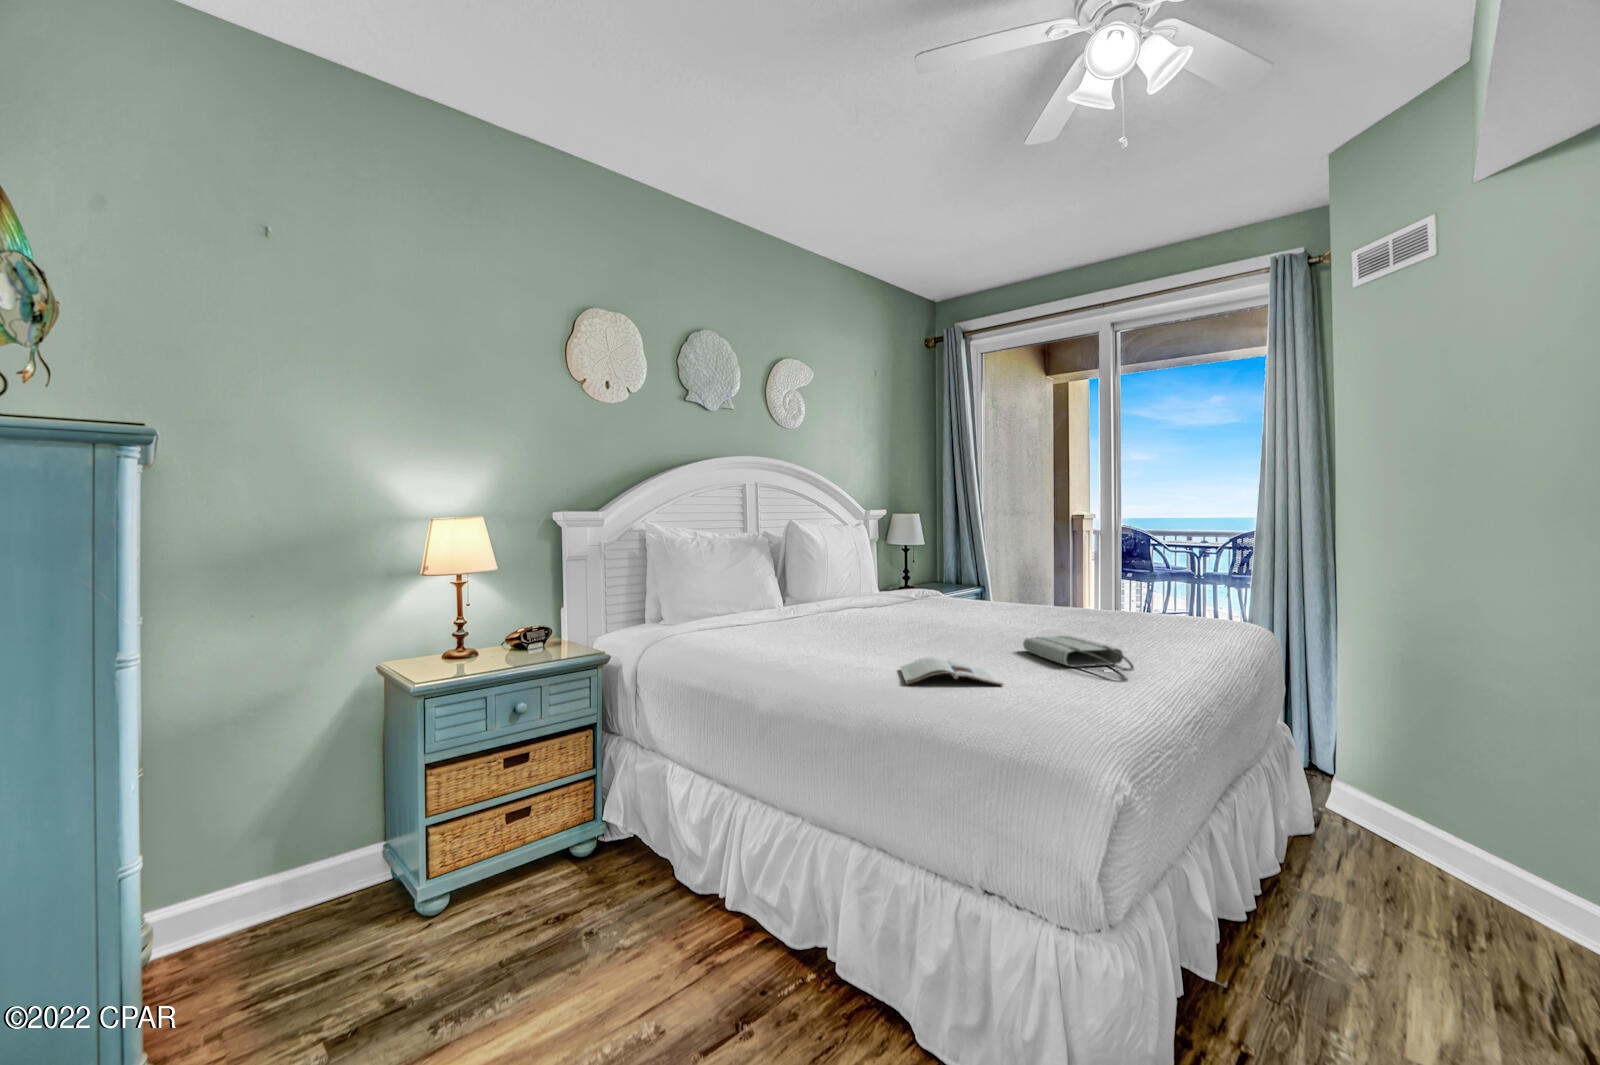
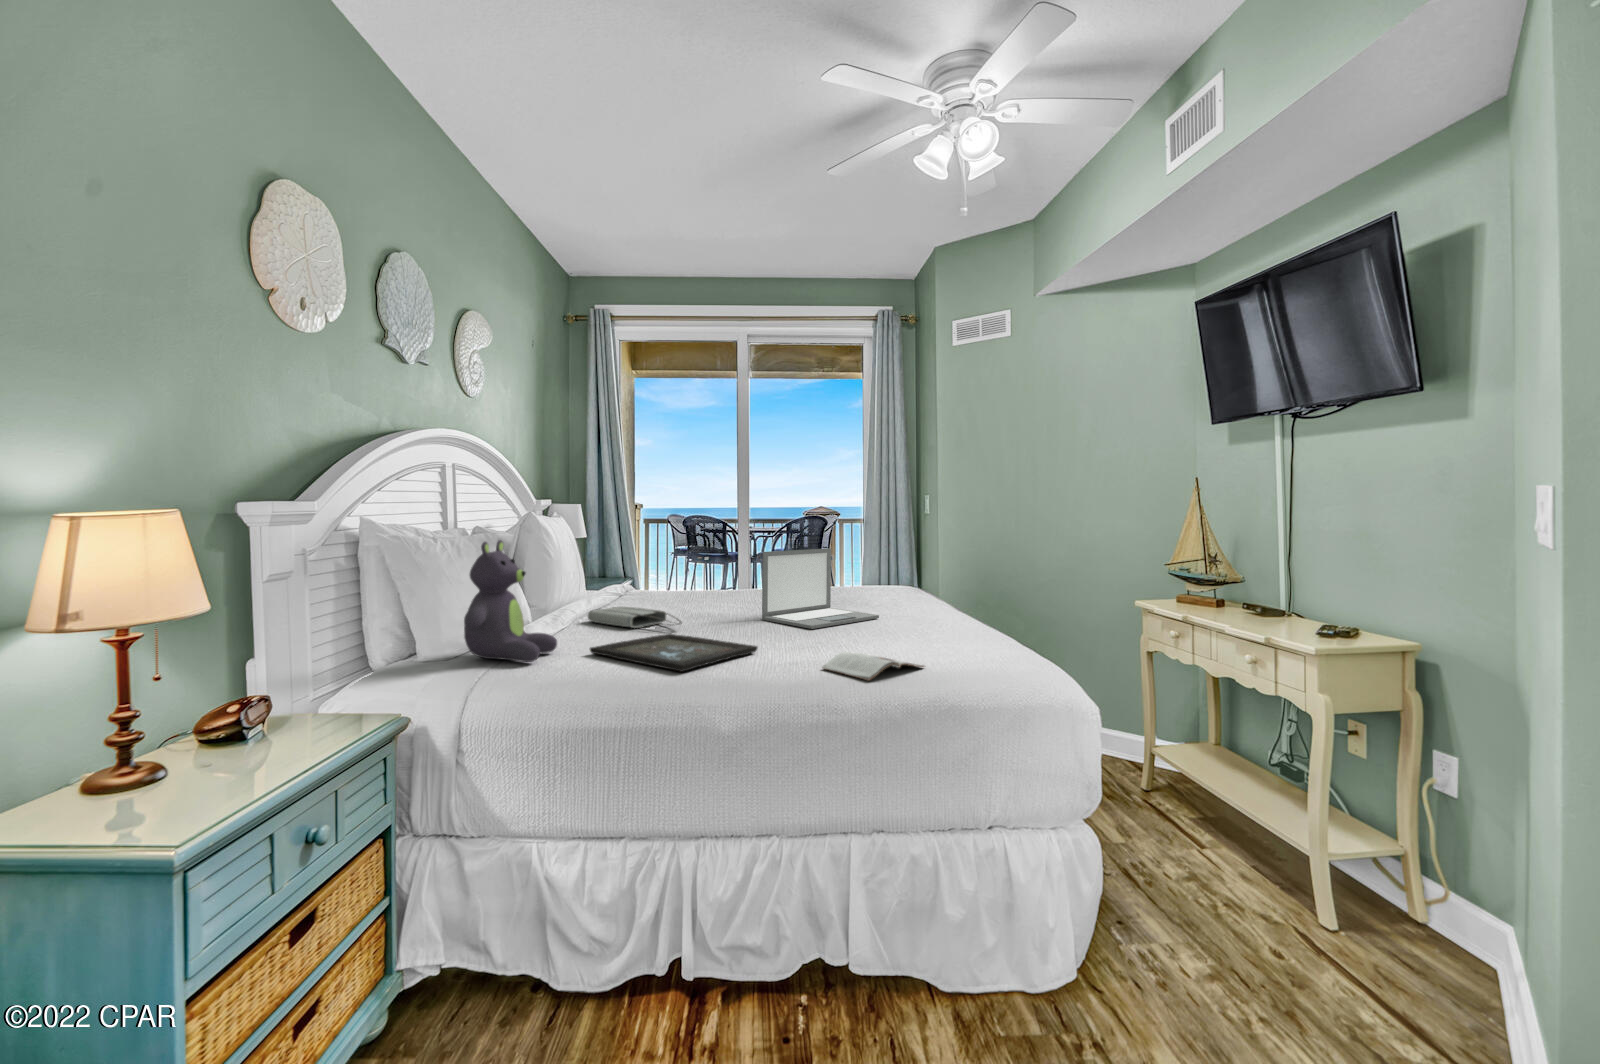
stuffed bear: none [684,538,758,632] -> present [464,540,557,662]
laptop: none [987,556,1120,639] -> present [762,548,879,629]
tray: none [772,626,891,652] -> present [590,634,757,672]
tote bag: present [1023,636,1134,671] -> present [588,606,682,628]

